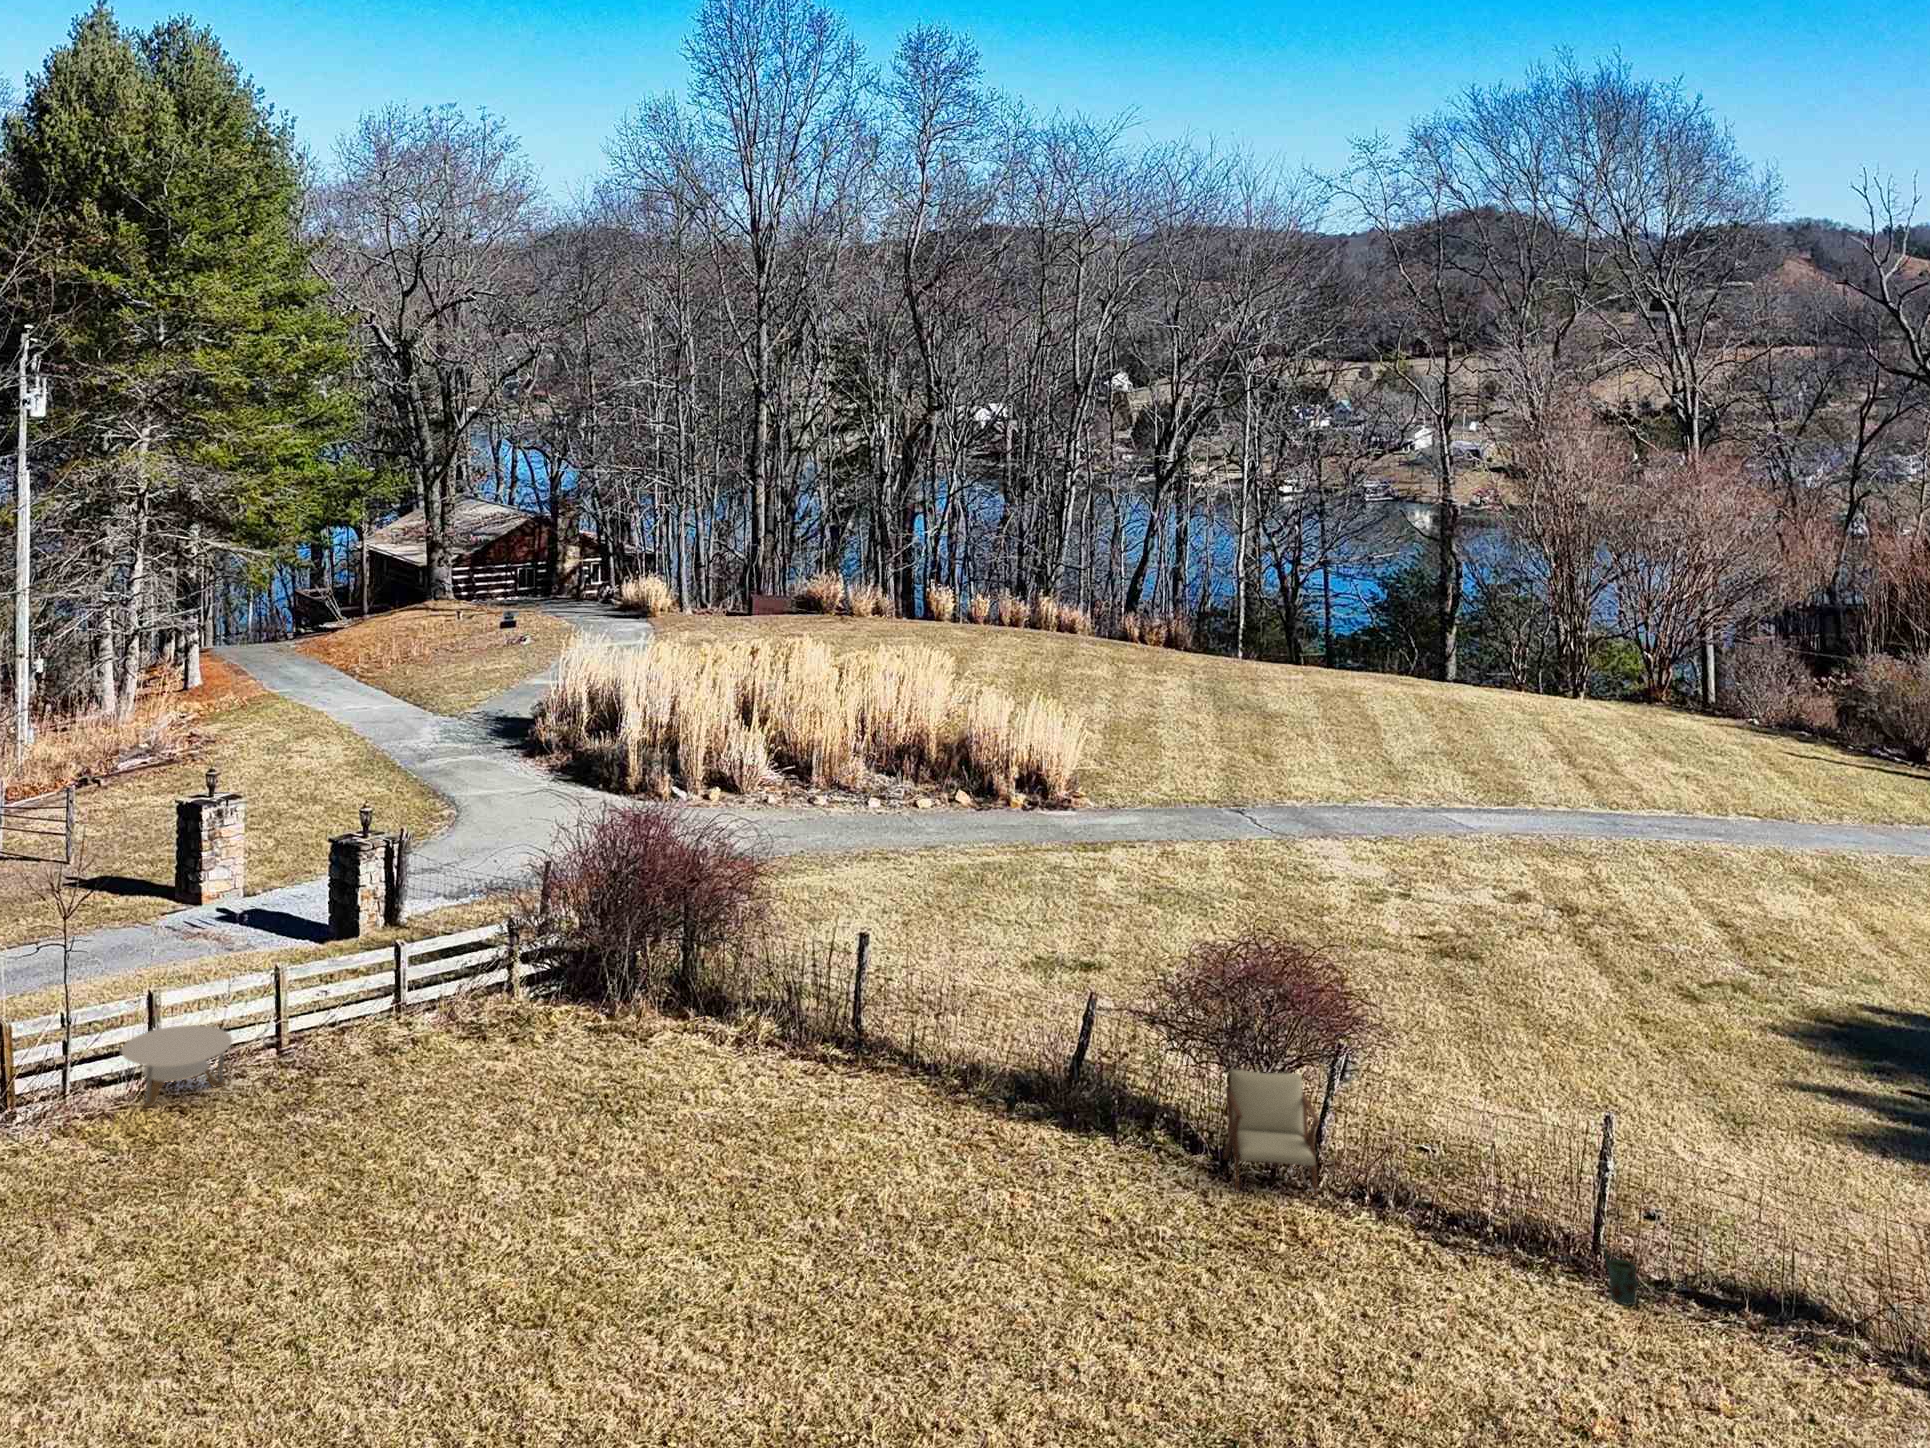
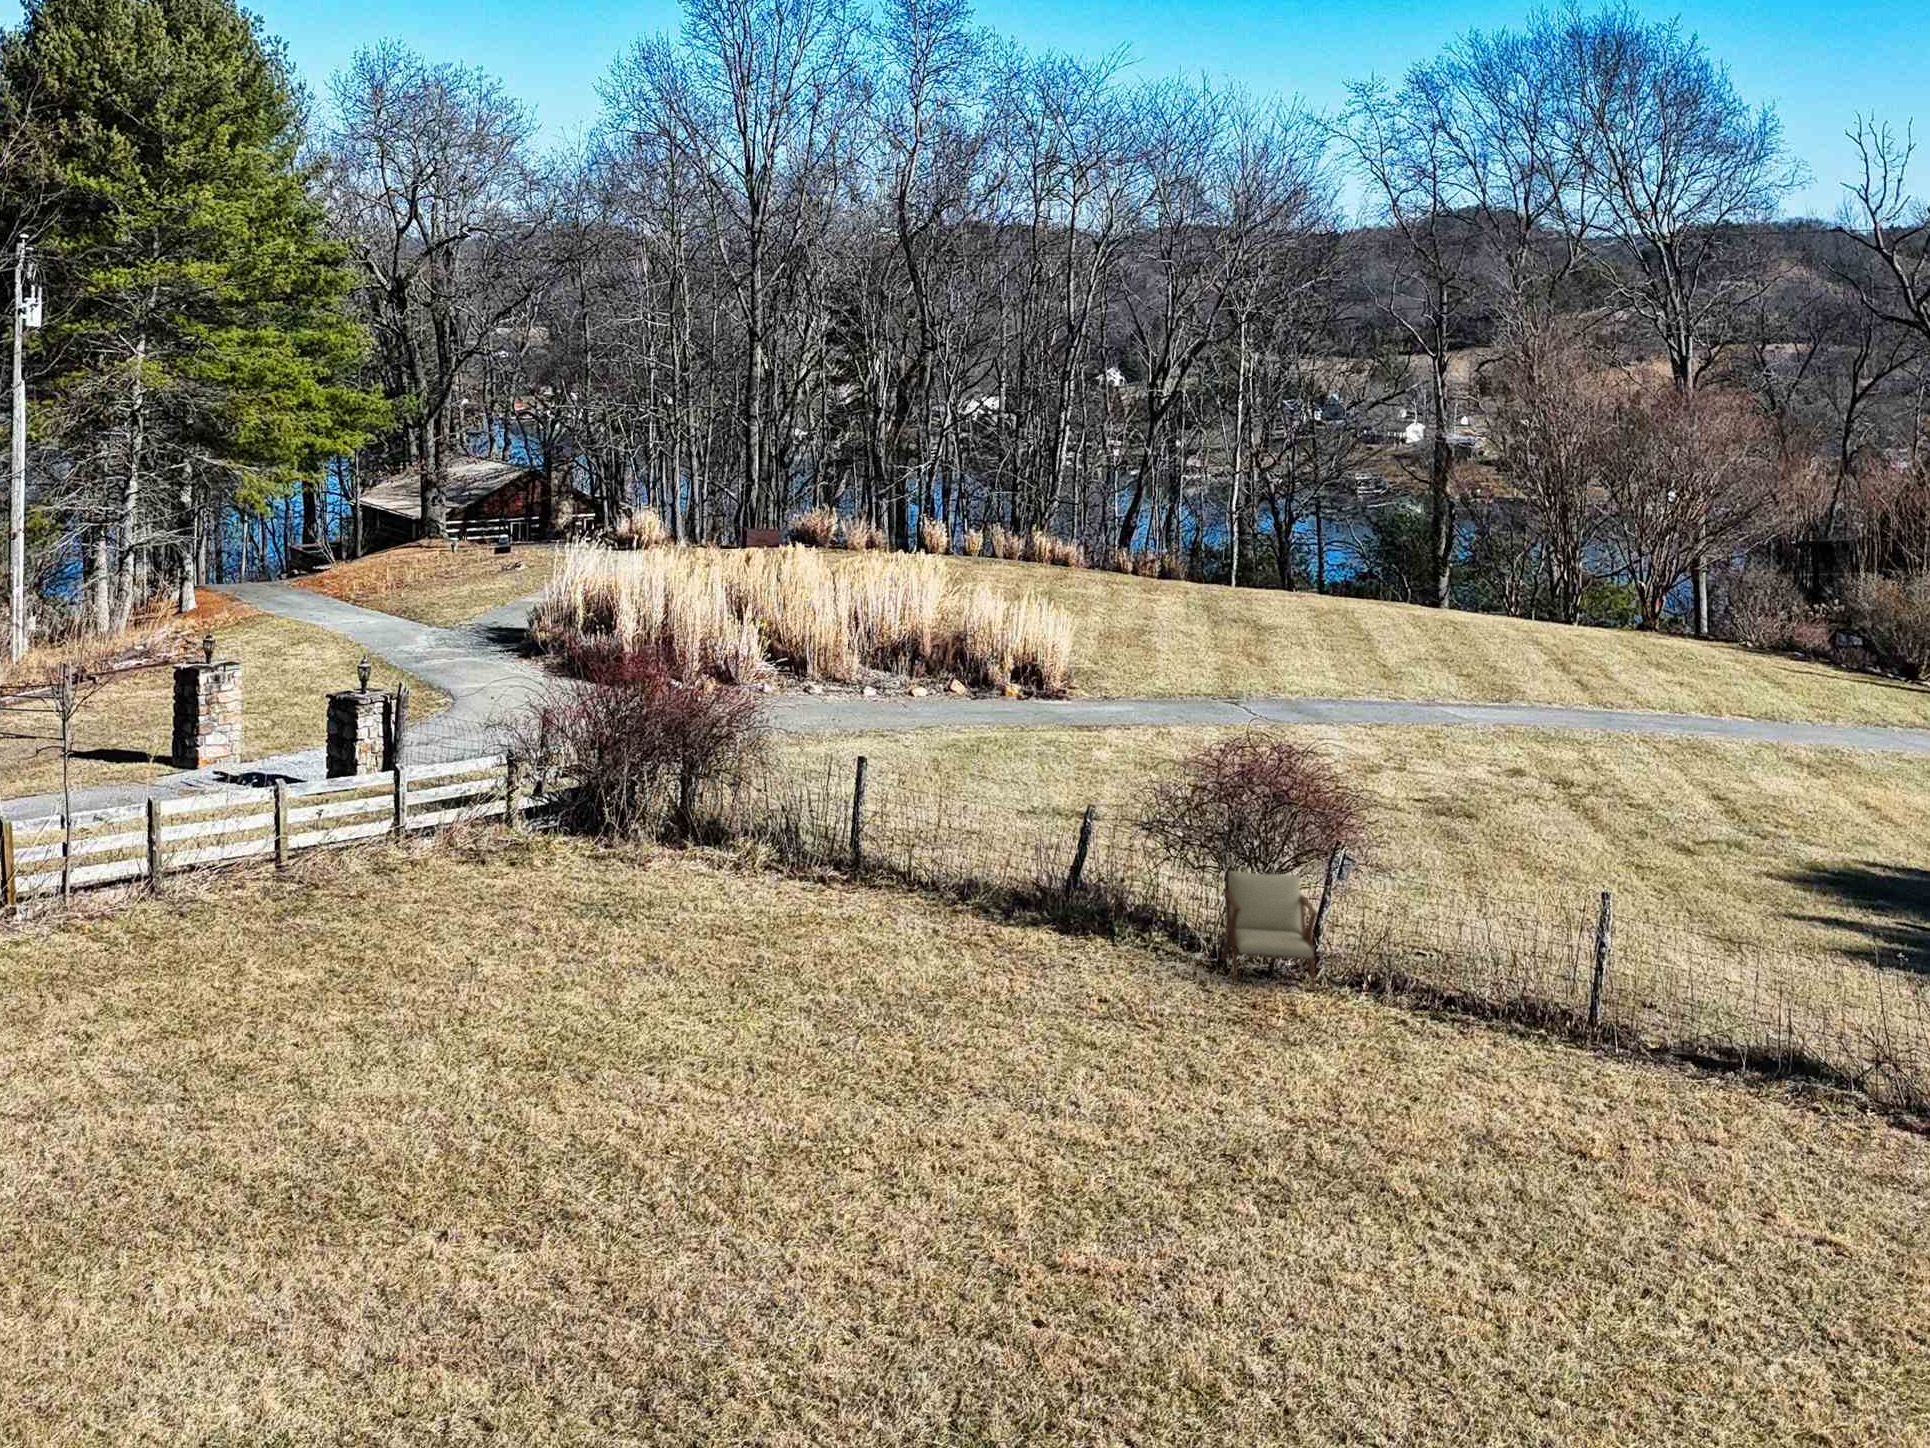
round table: present [121,1025,232,1108] -> none [121,838,232,908]
watering can: present [1600,1244,1638,1305] -> none [1596,1017,1636,1072]

